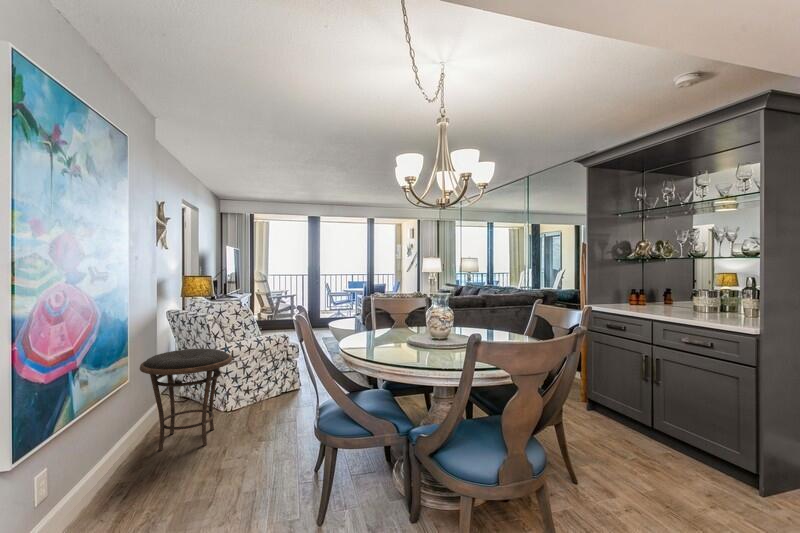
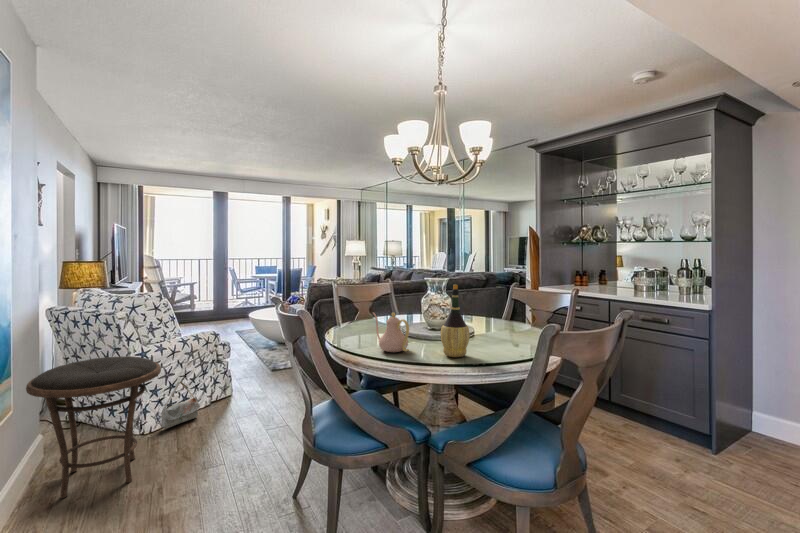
wine bottle: none [423,296,448,360] -> present [441,285,470,357]
teapot: none [376,319,402,353] -> present [373,313,409,352]
bag: none [238,372,270,410] -> present [161,381,200,429]

